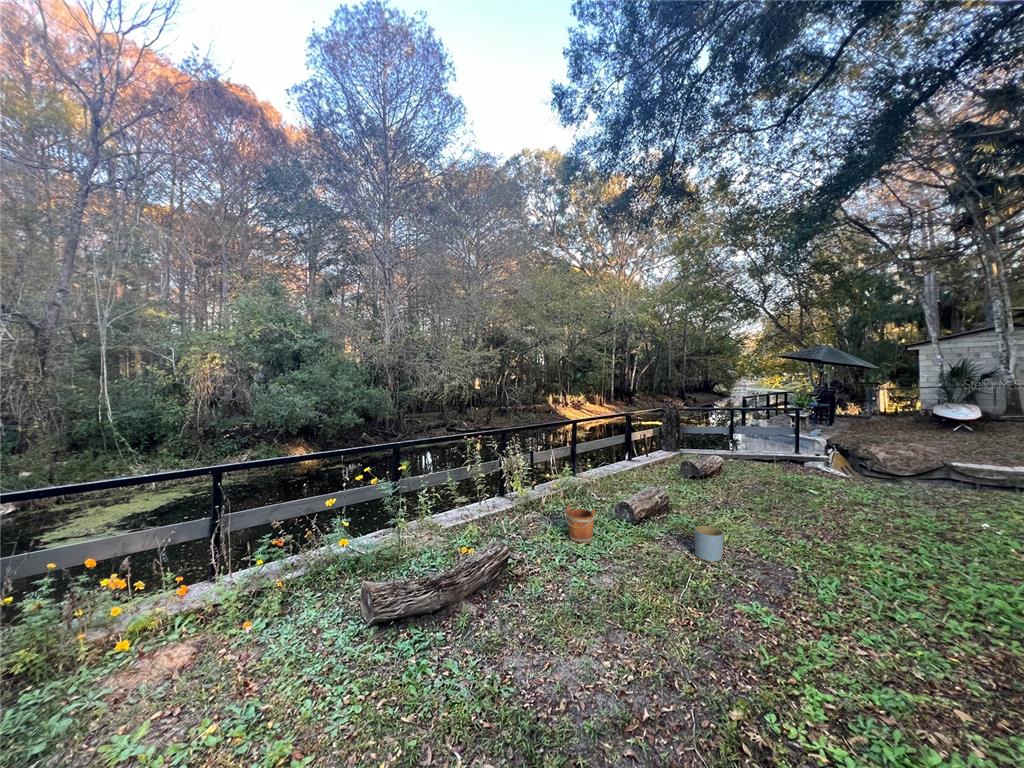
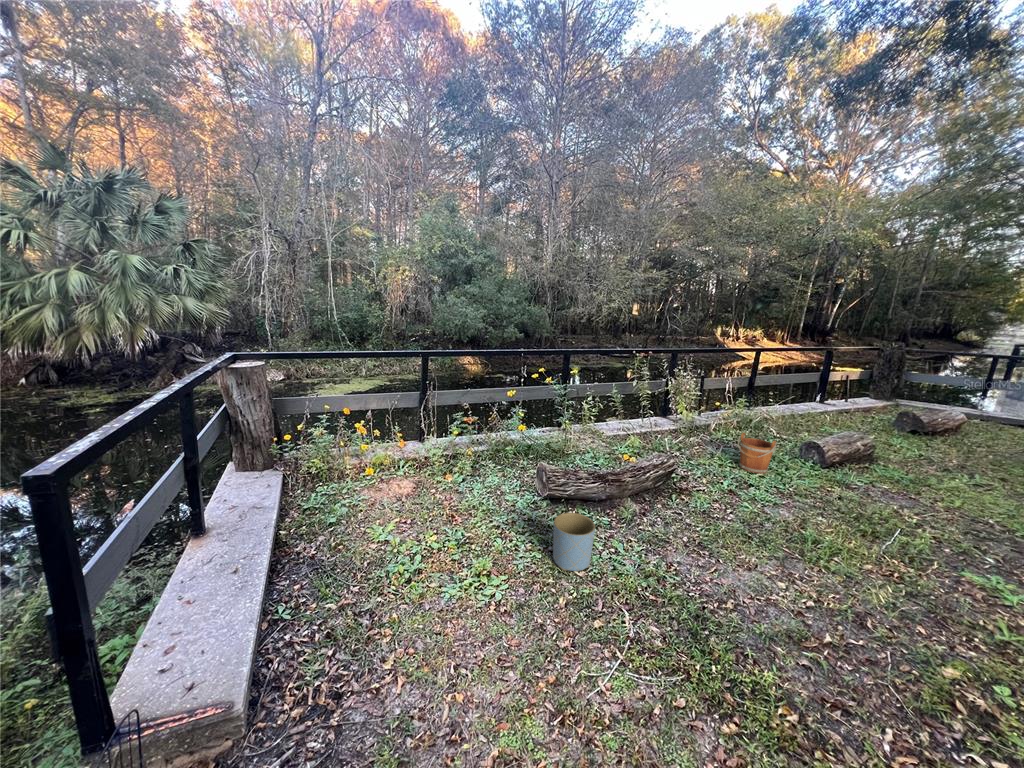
planter: present [694,526,724,562] -> present [553,513,595,571]

